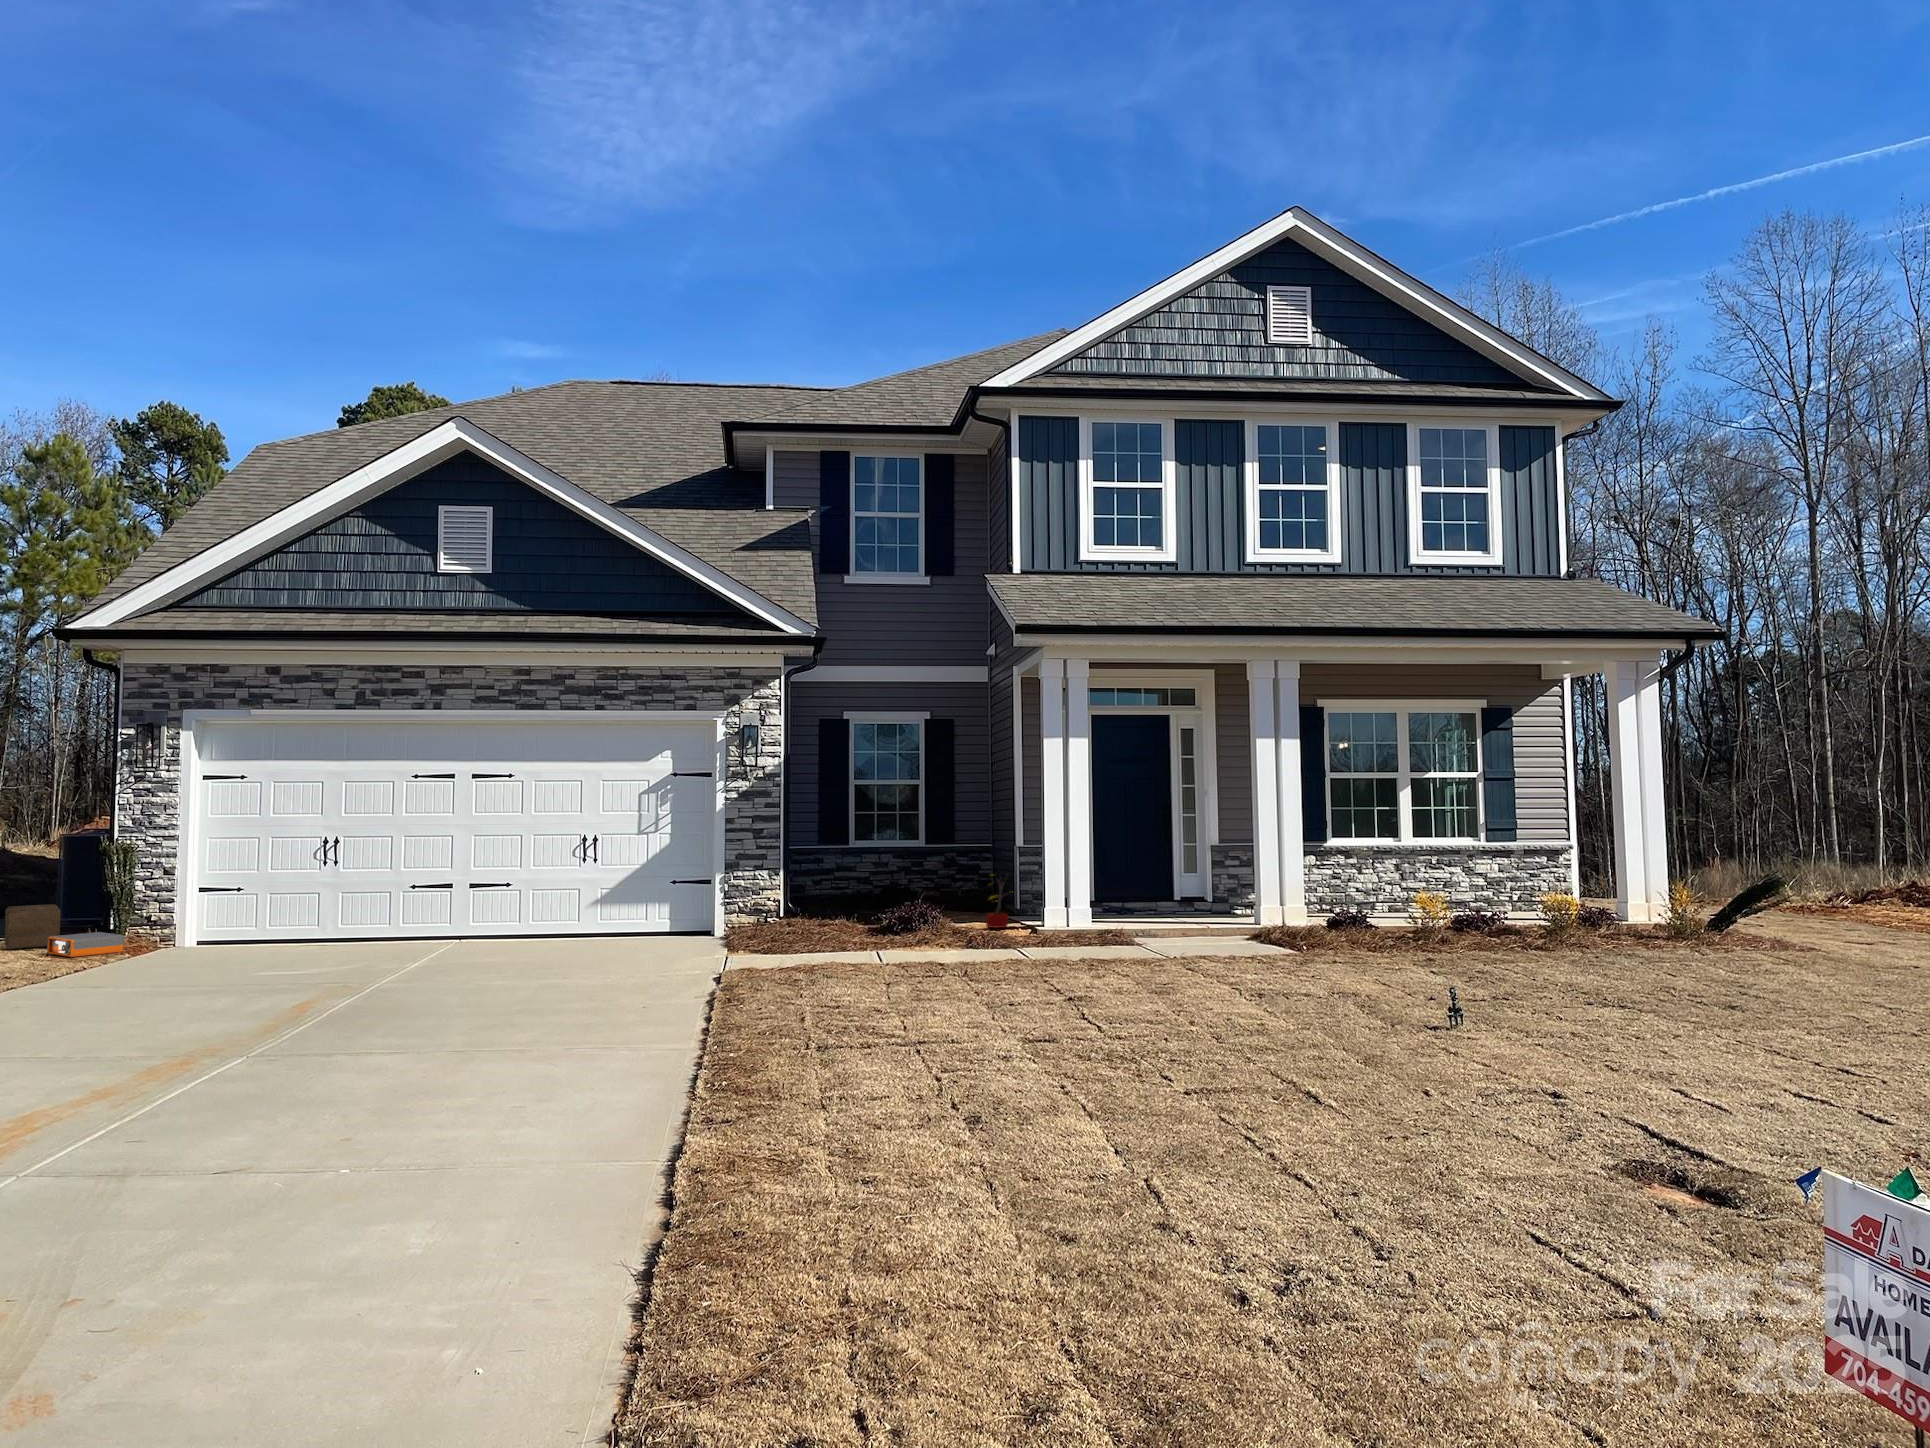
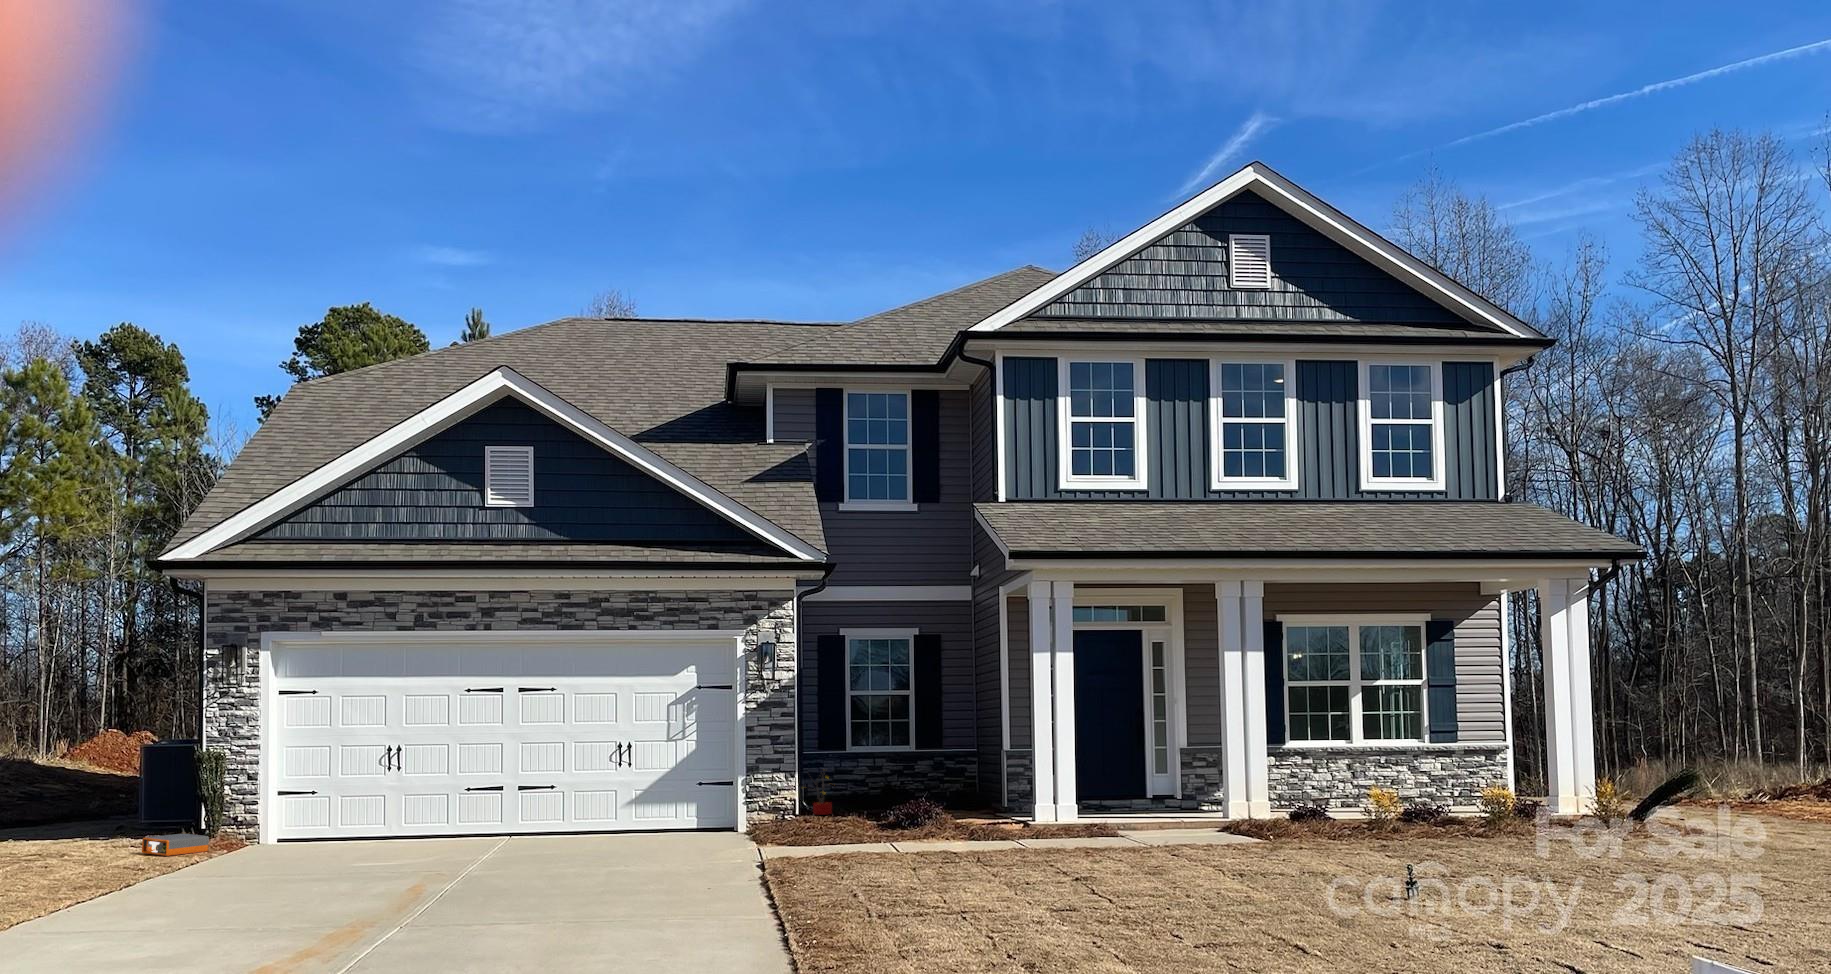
decorative plant: present [986,881,1008,928] -> present [813,770,832,815]
wooden crate: present [5,904,60,950] -> none [92,809,145,850]

